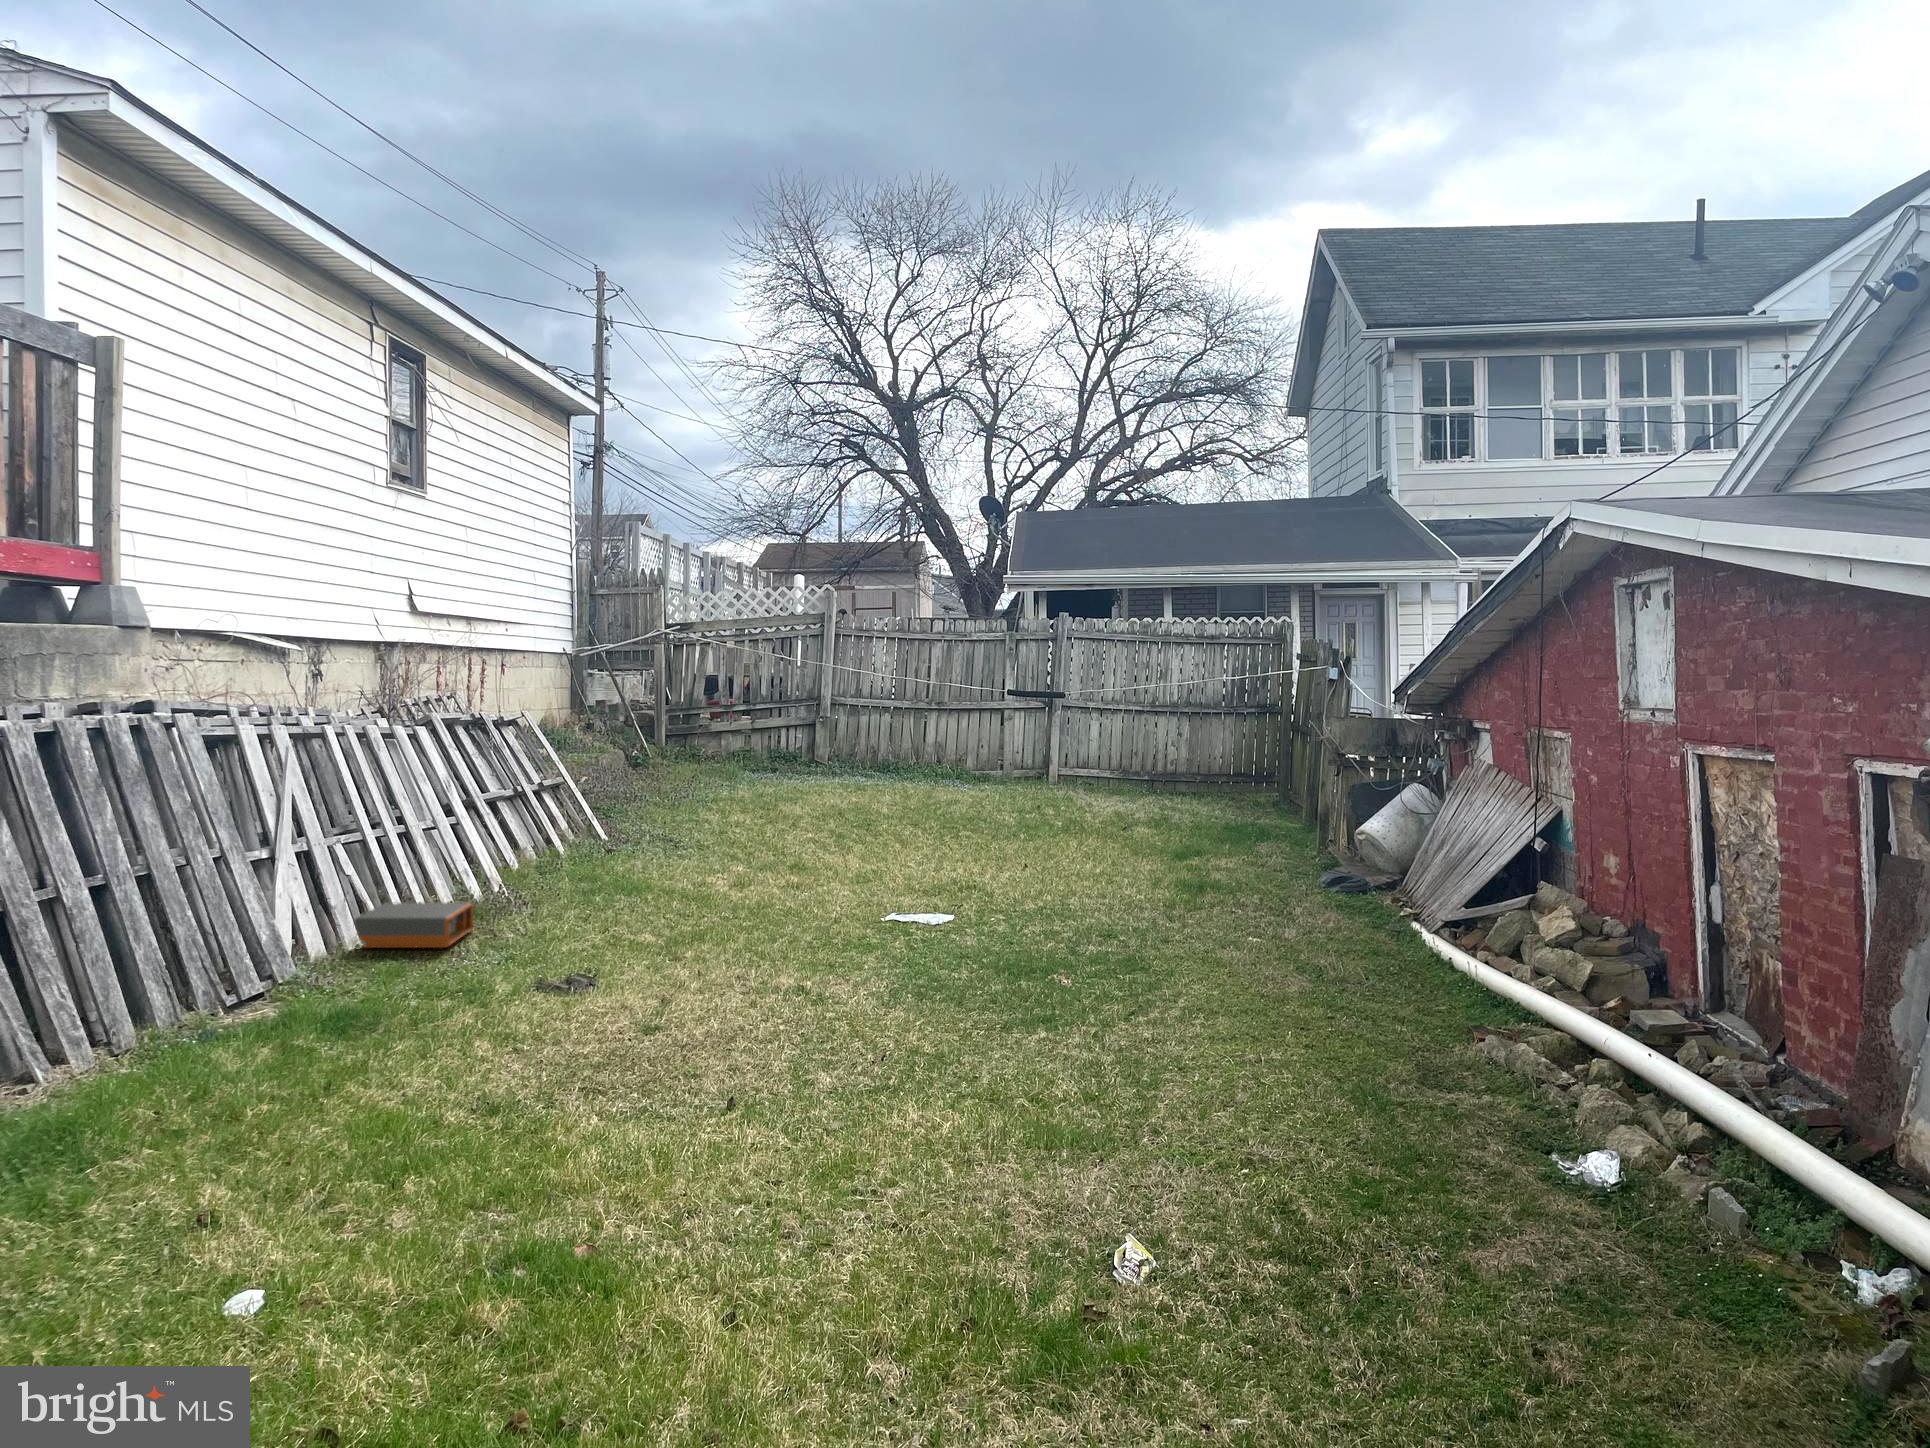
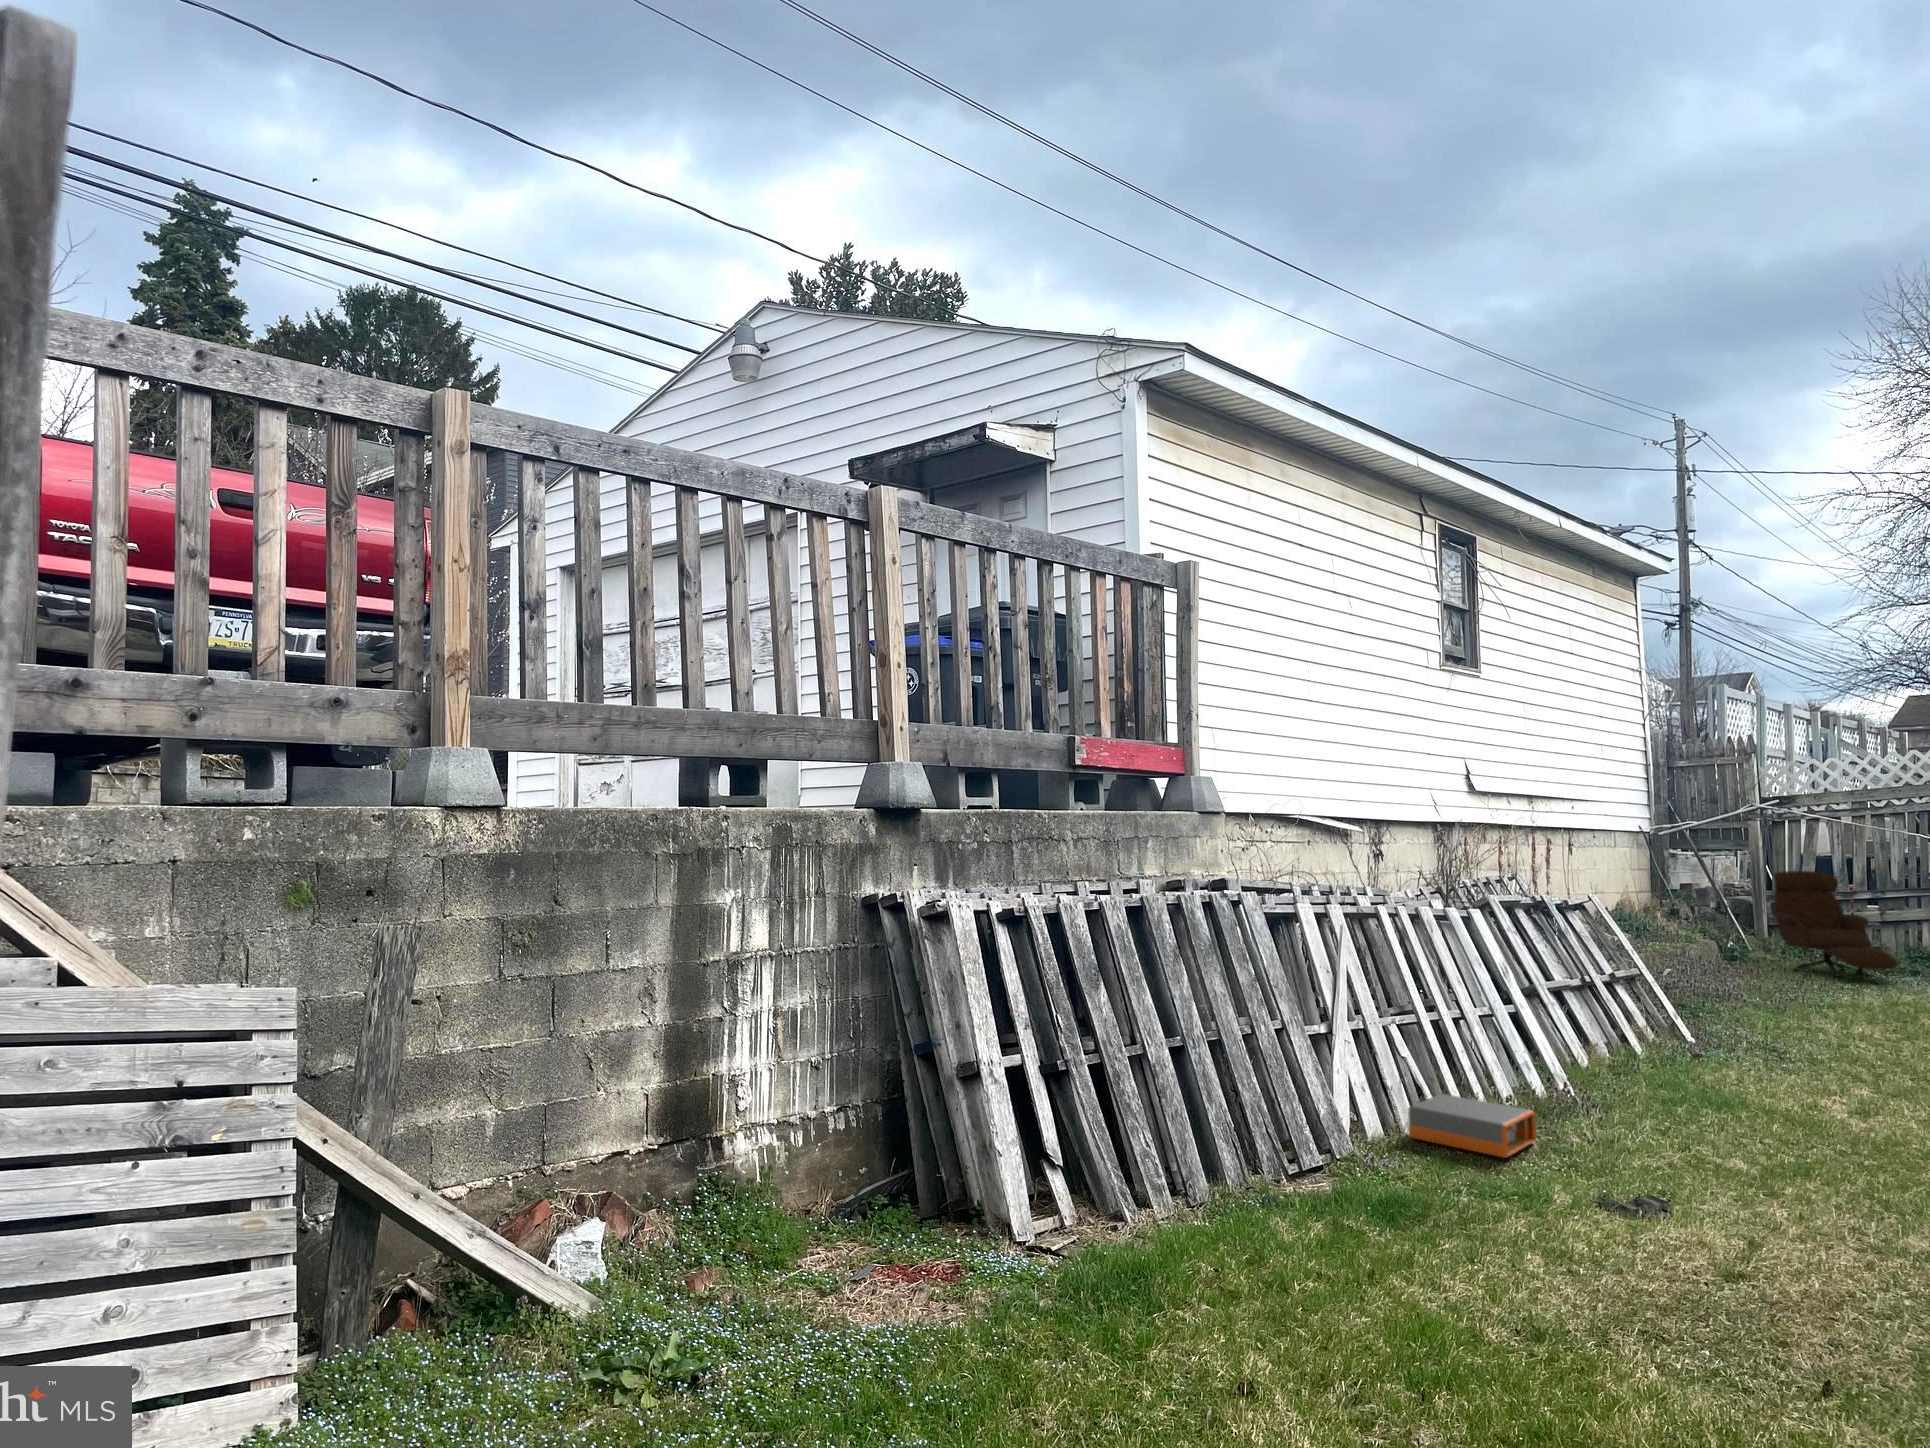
lounge chair: none [662,688,743,775] -> present [1772,871,1898,984]

